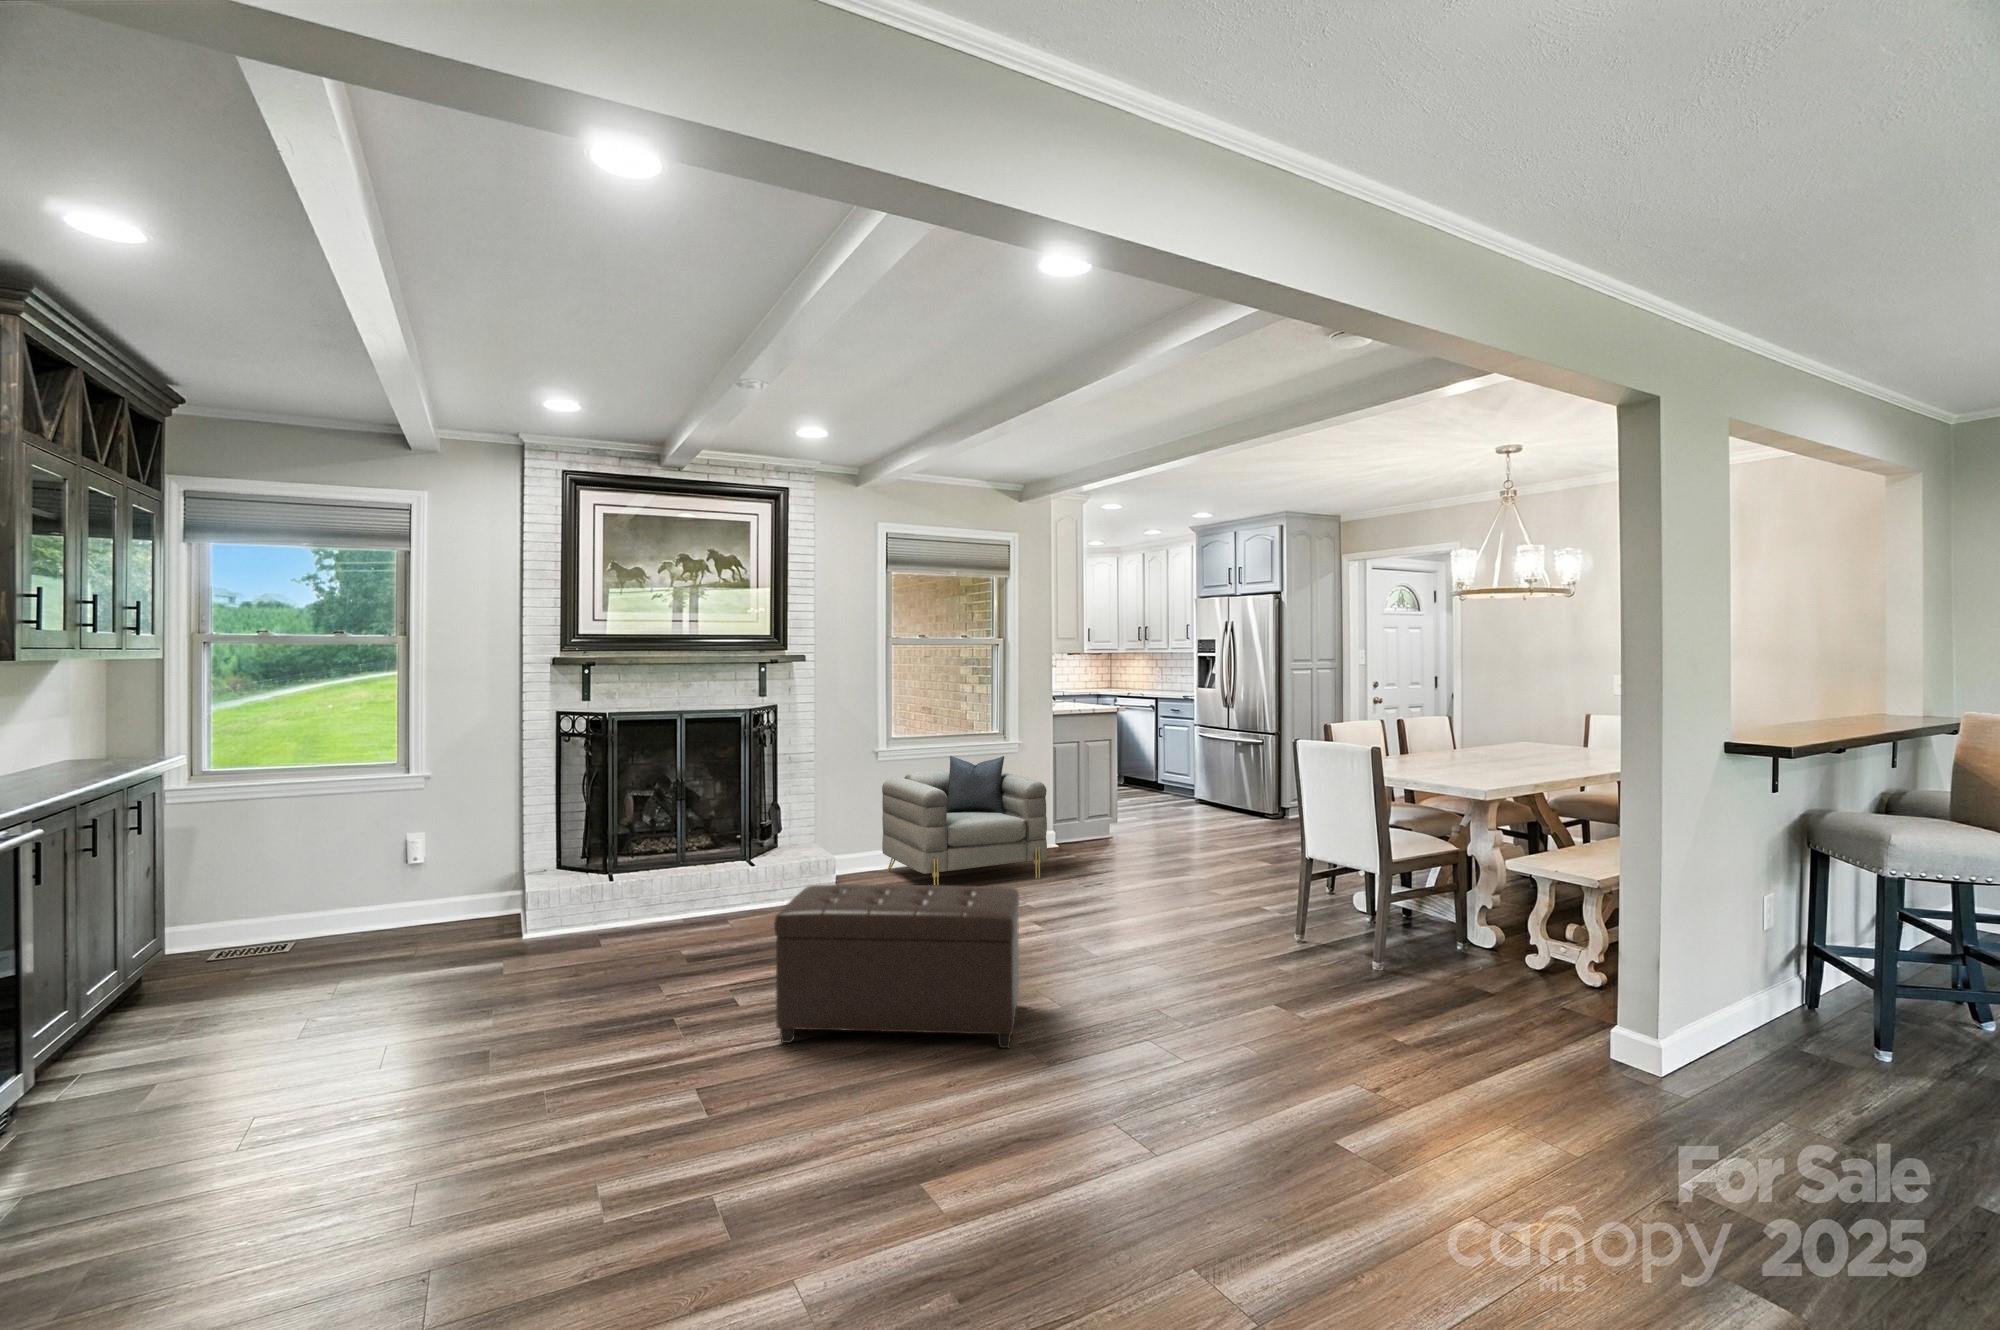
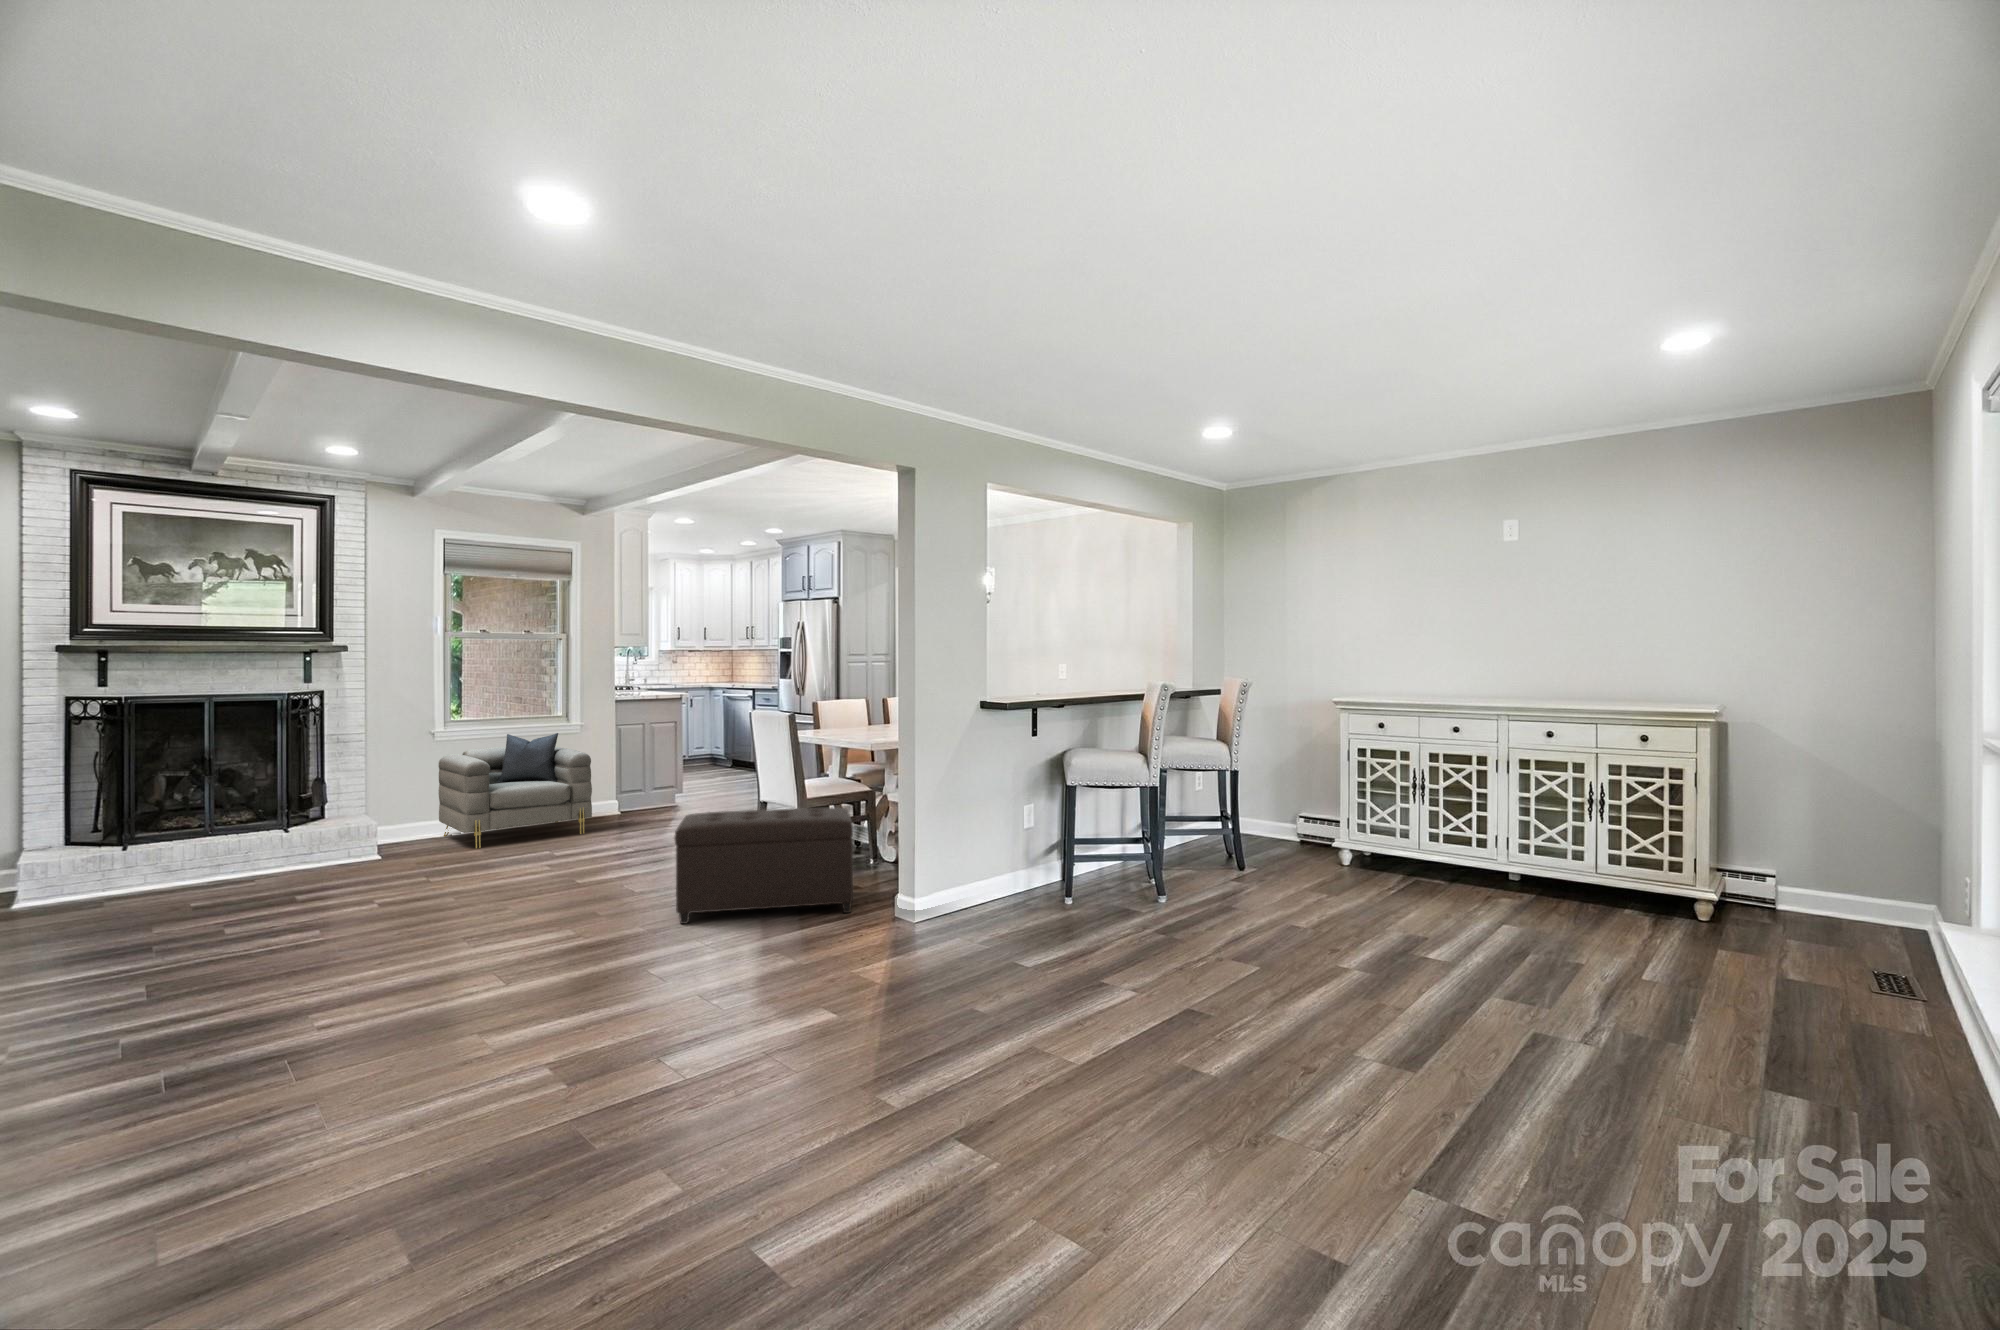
ottoman: present [774,884,1019,1048] -> present [674,808,853,924]

